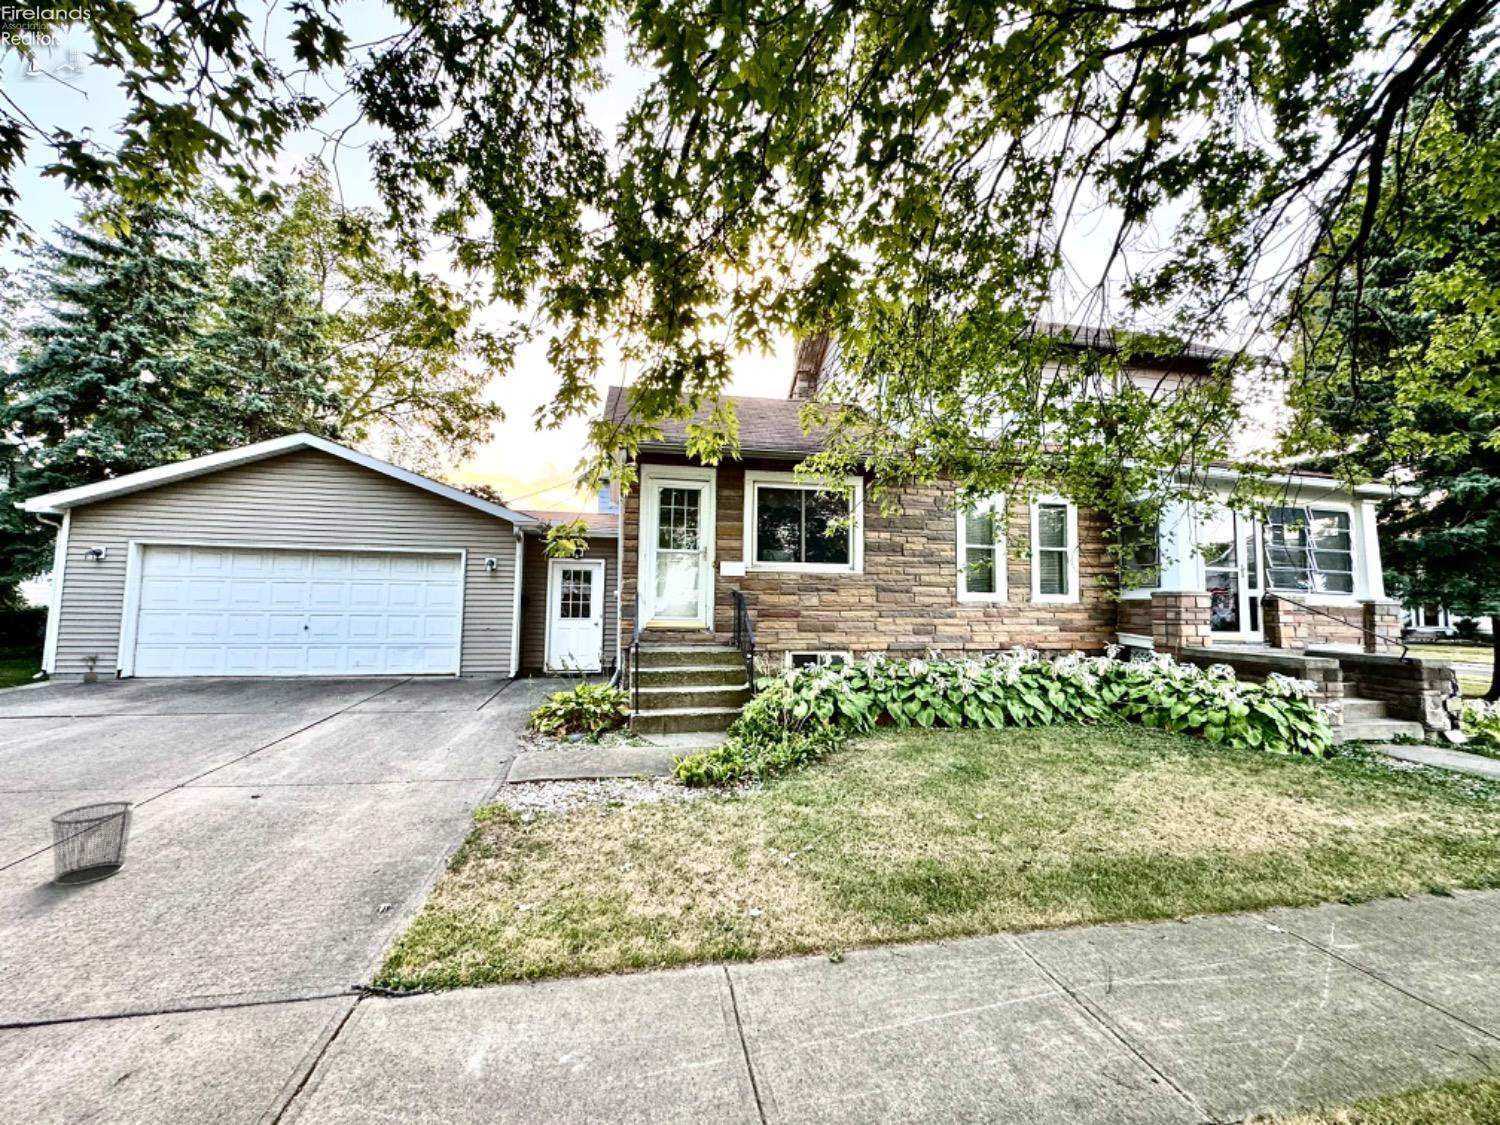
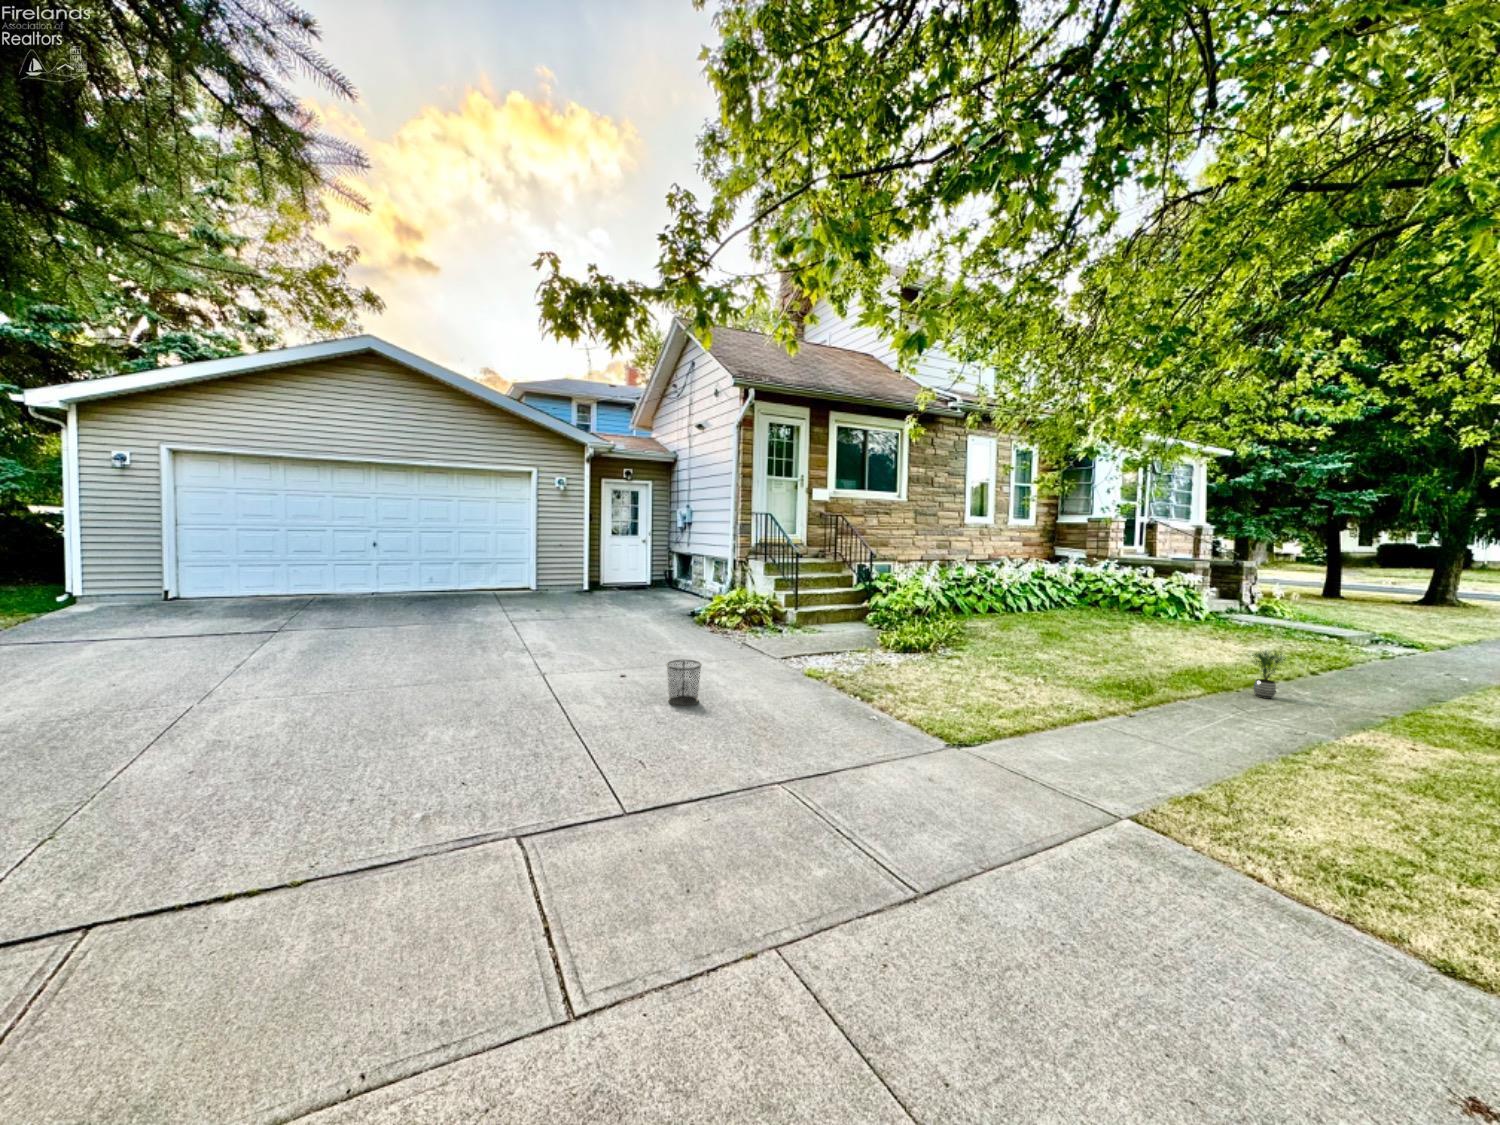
potted plant: present [81,655,100,683] -> present [1252,651,1291,699]

